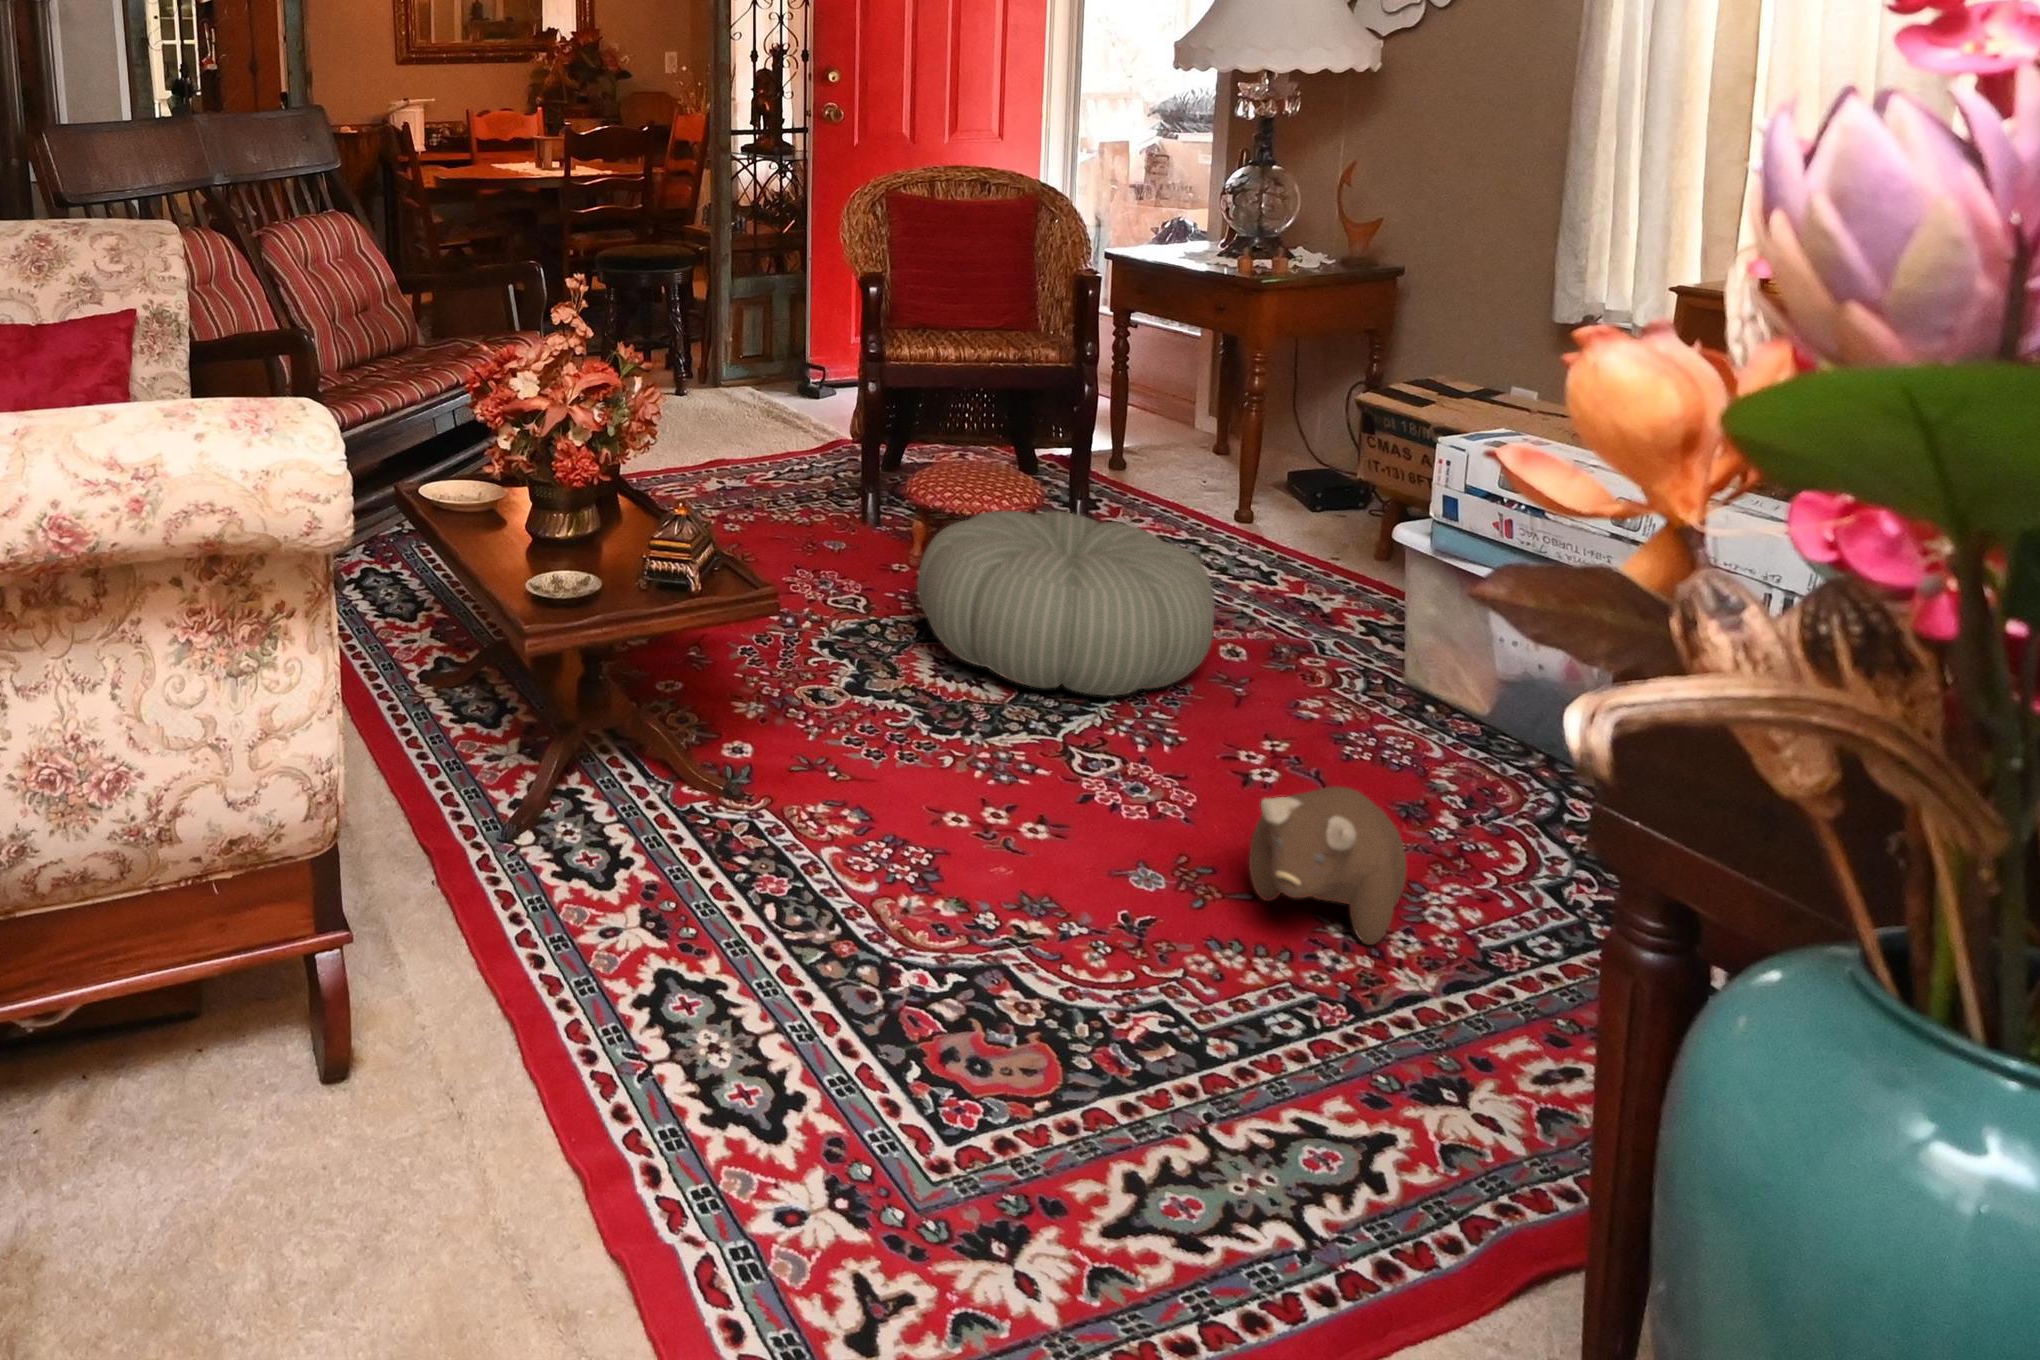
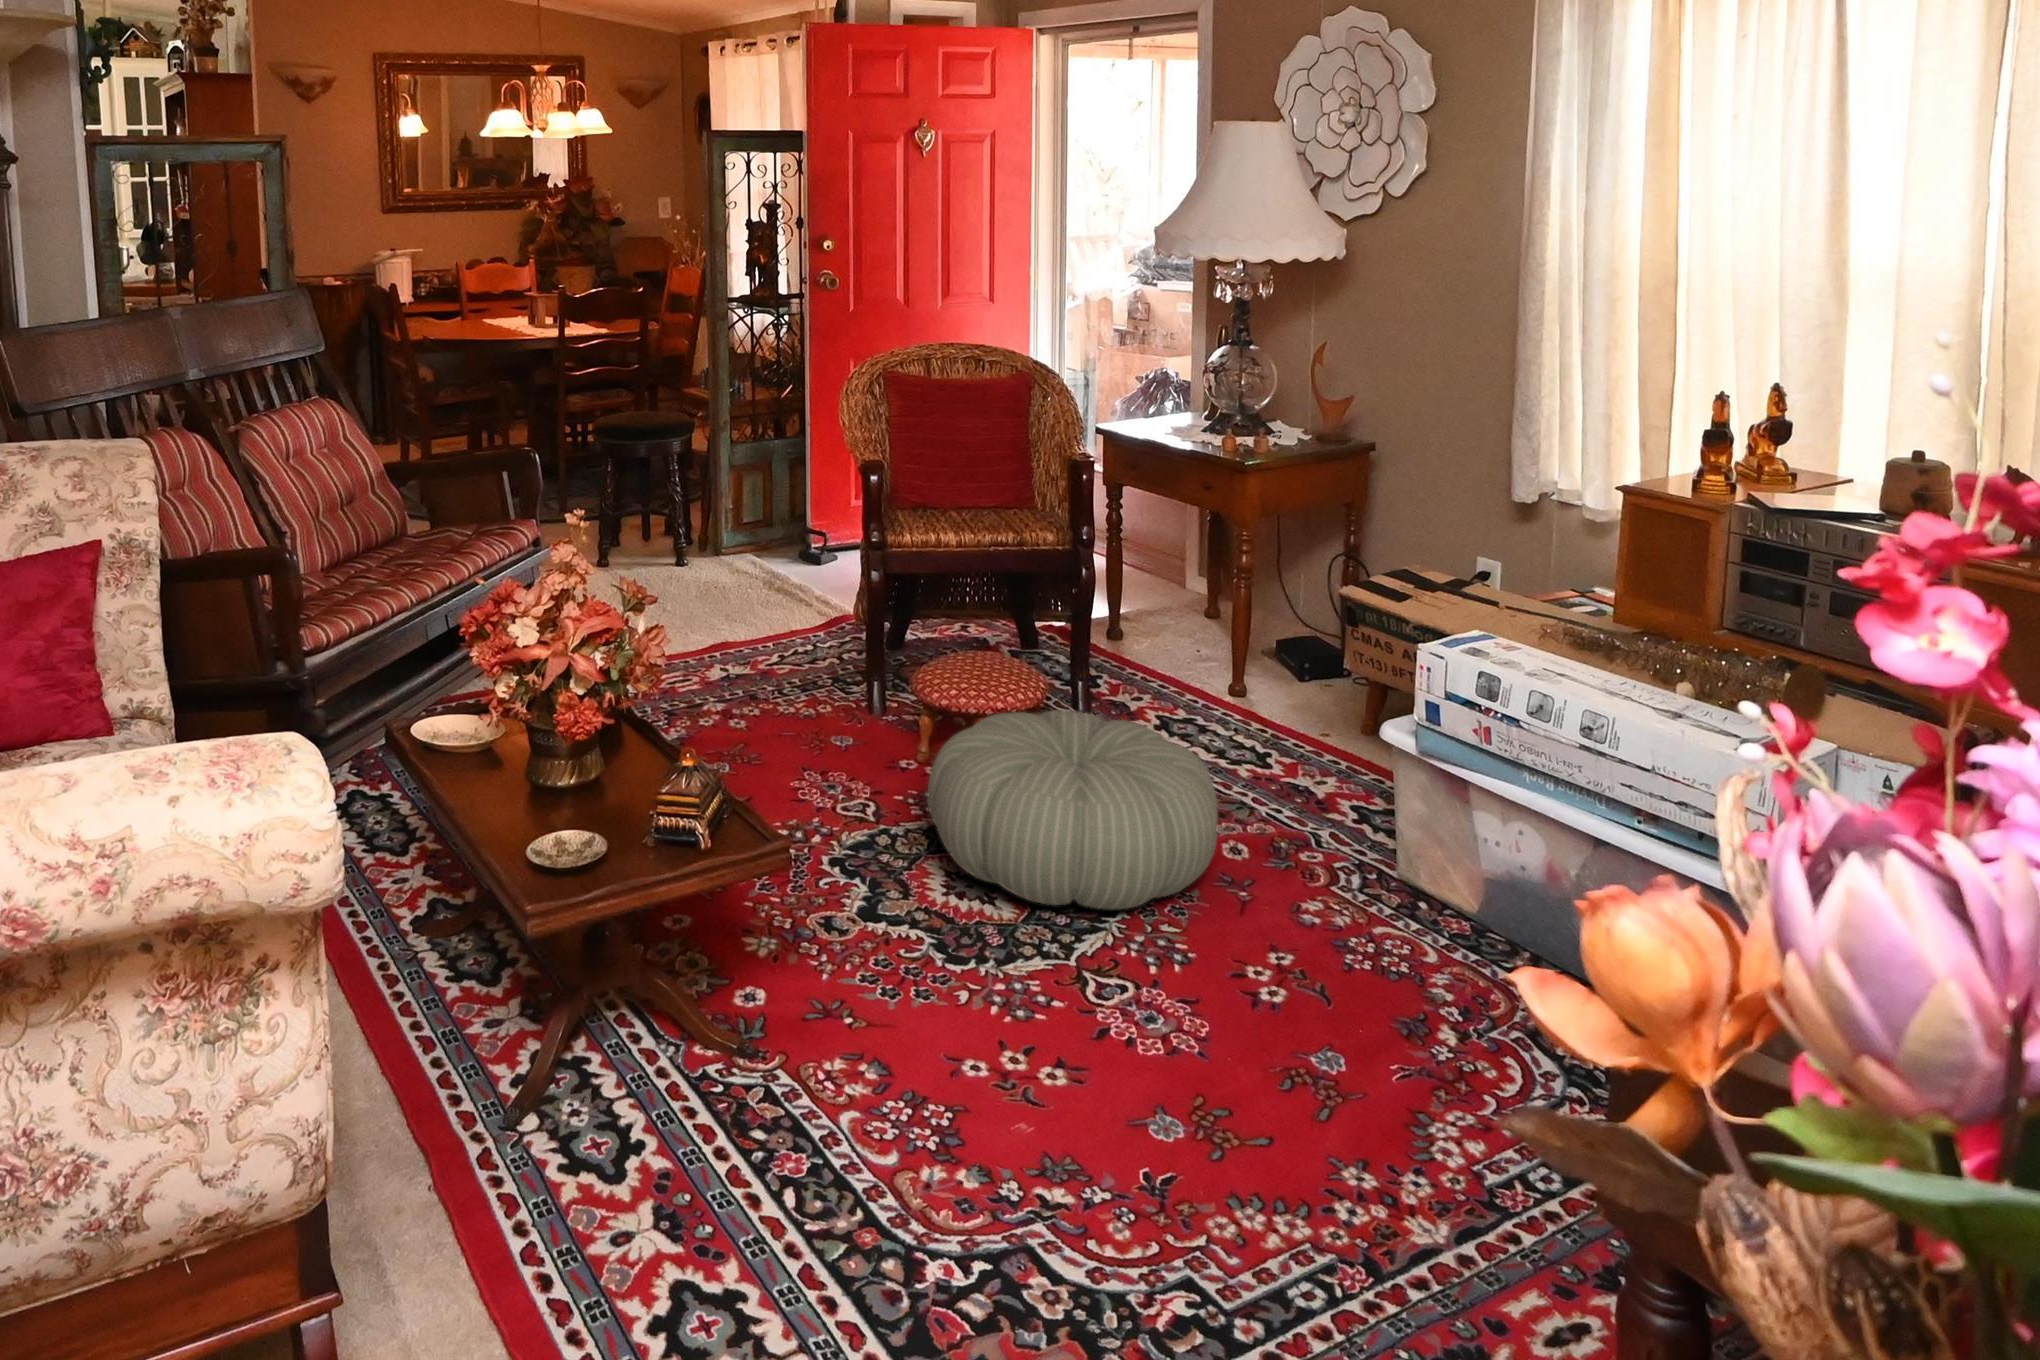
plush toy: present [1249,787,1407,945] -> none [1263,1026,1411,1191]

